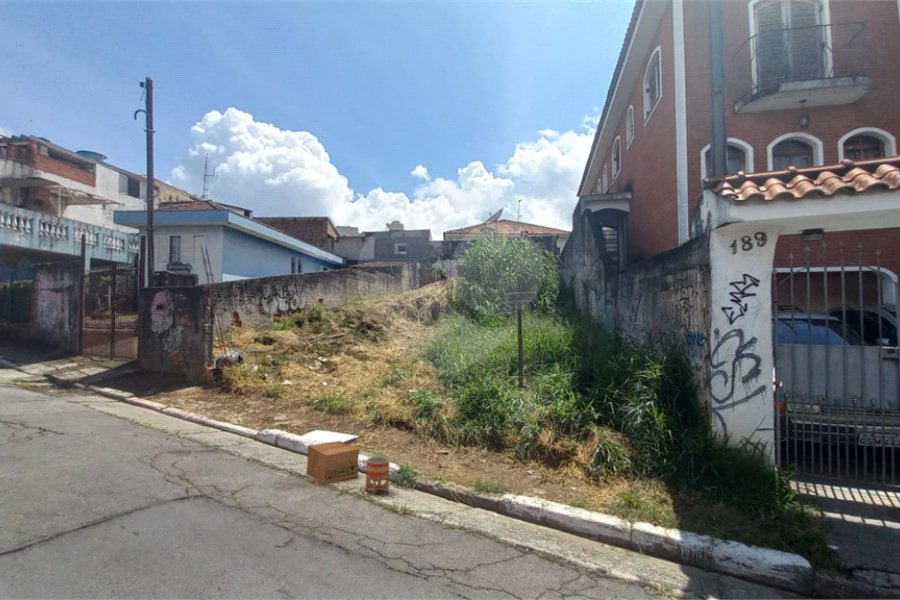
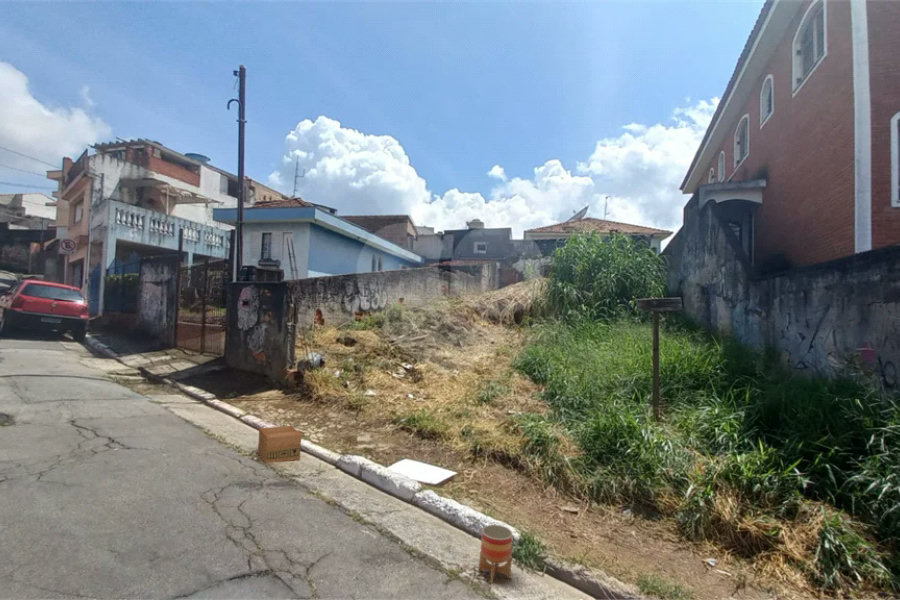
cardboard box: present [307,441,359,484] -> present [257,426,302,463]

